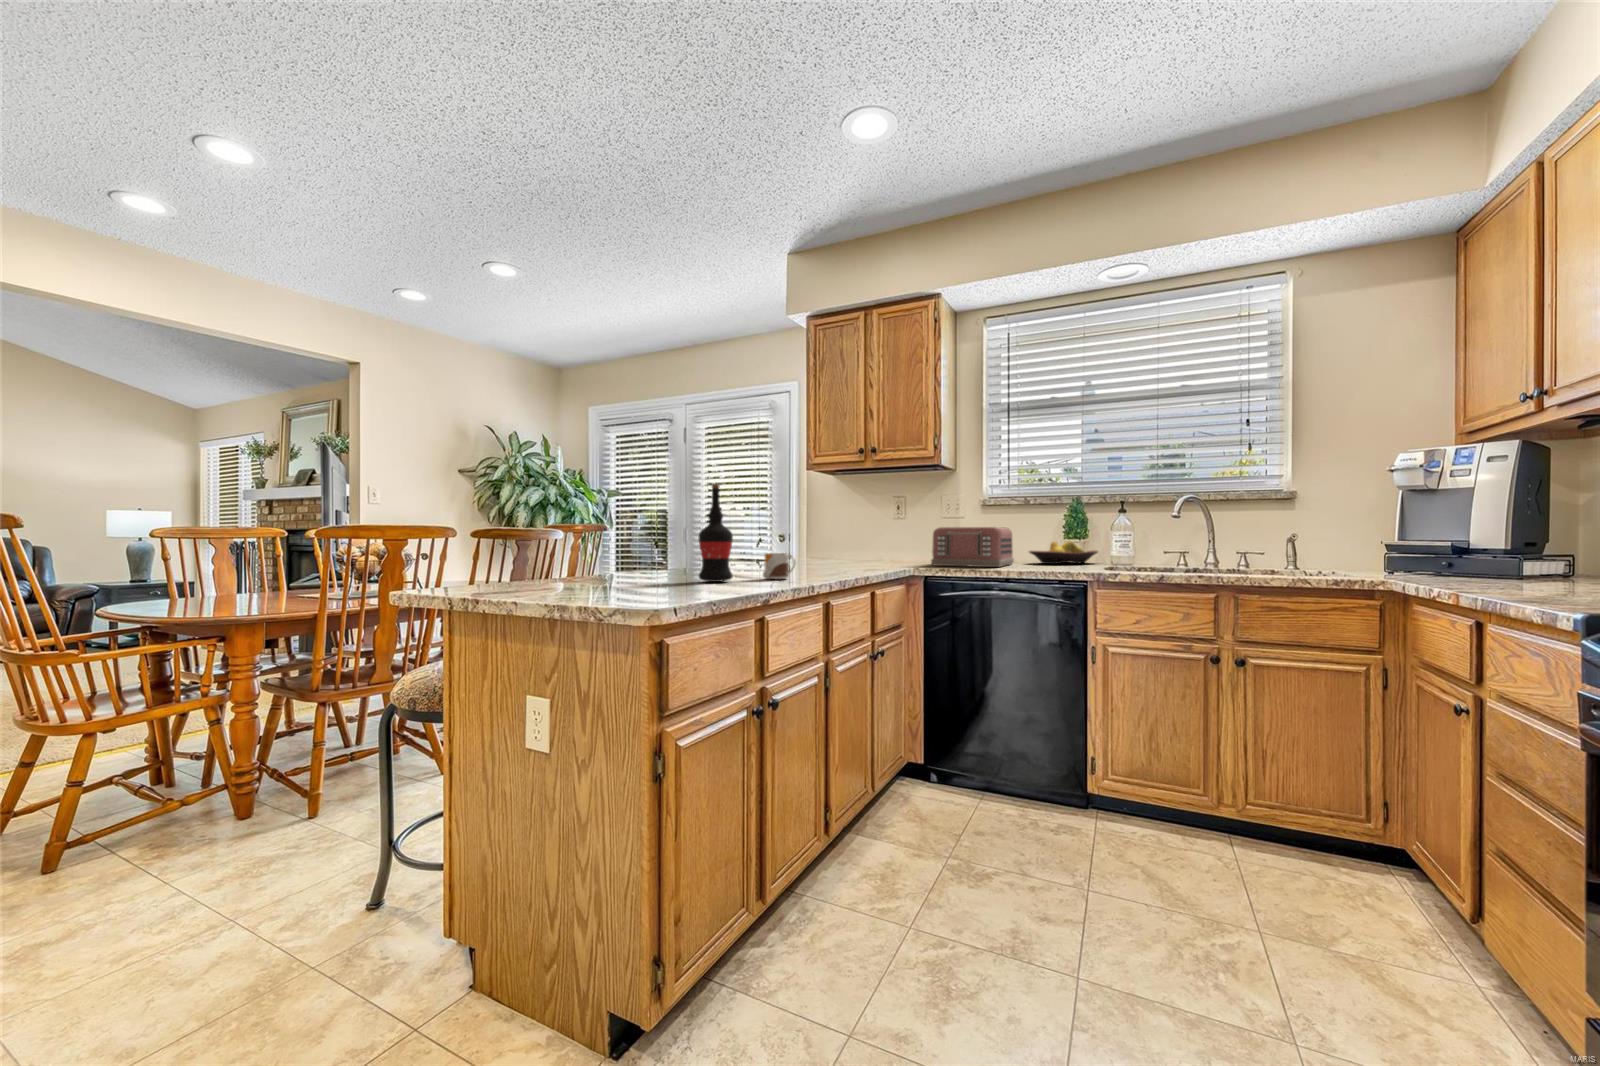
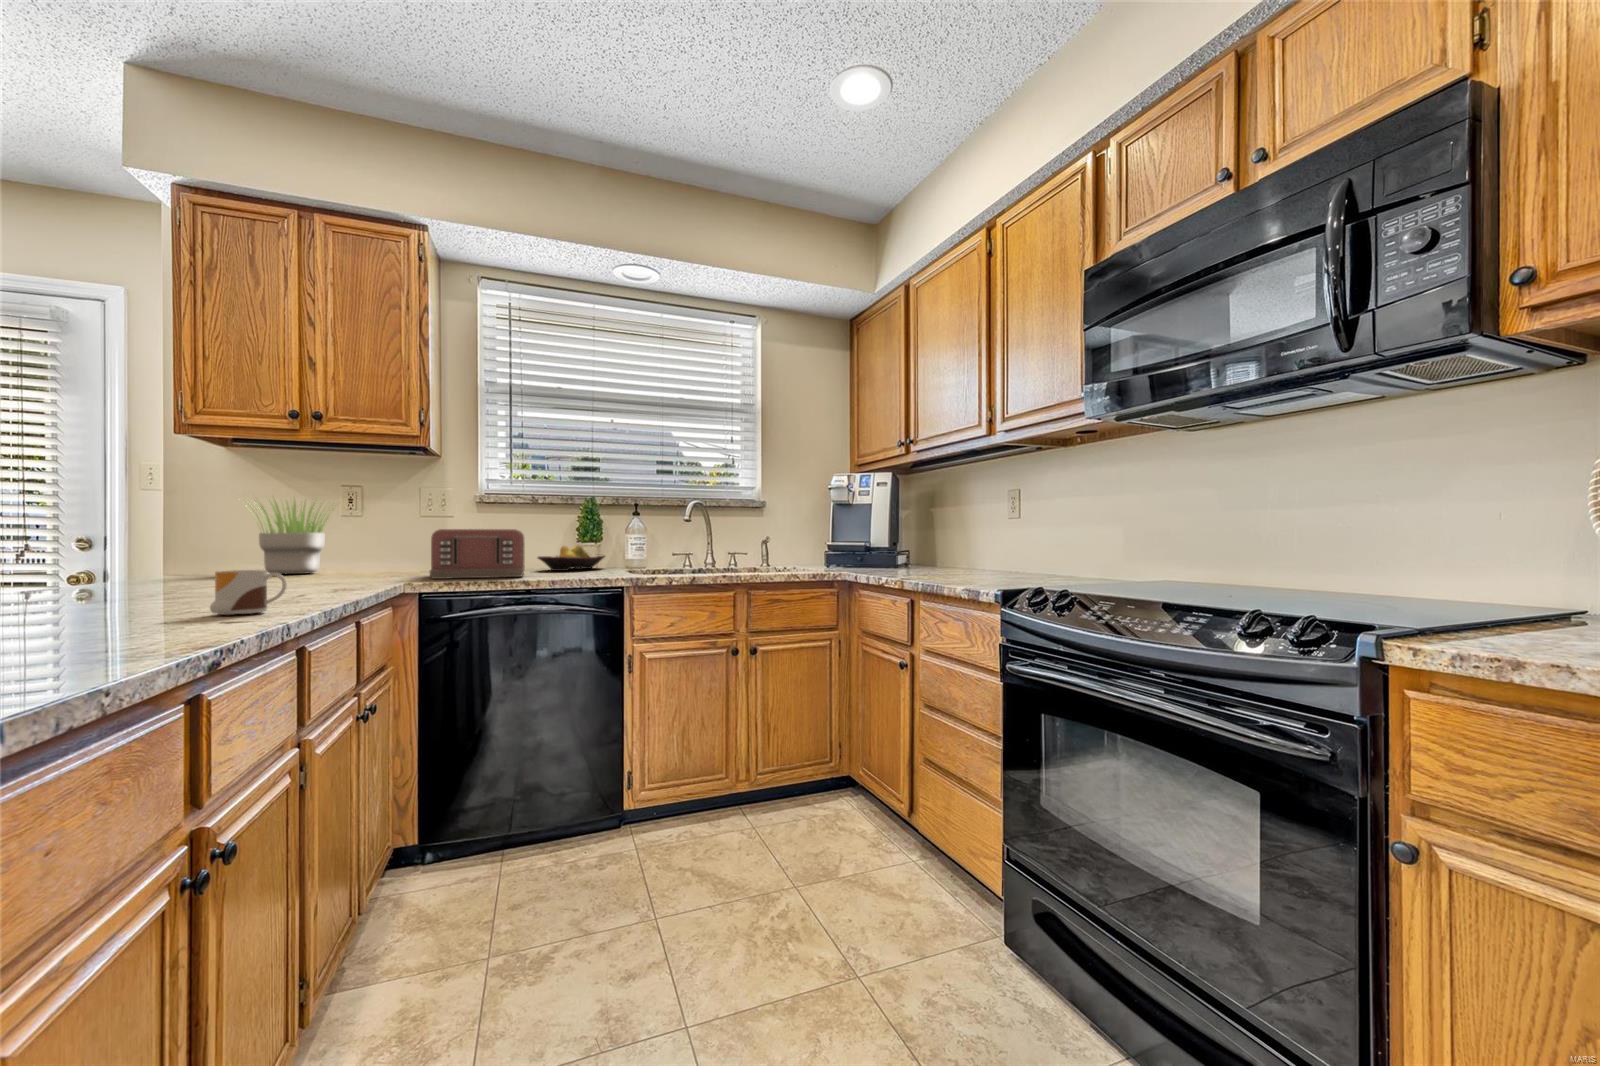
wine bottle: present [698,484,733,582] -> none [69,445,161,629]
potted plant: none [835,504,897,559] -> present [246,500,336,574]

